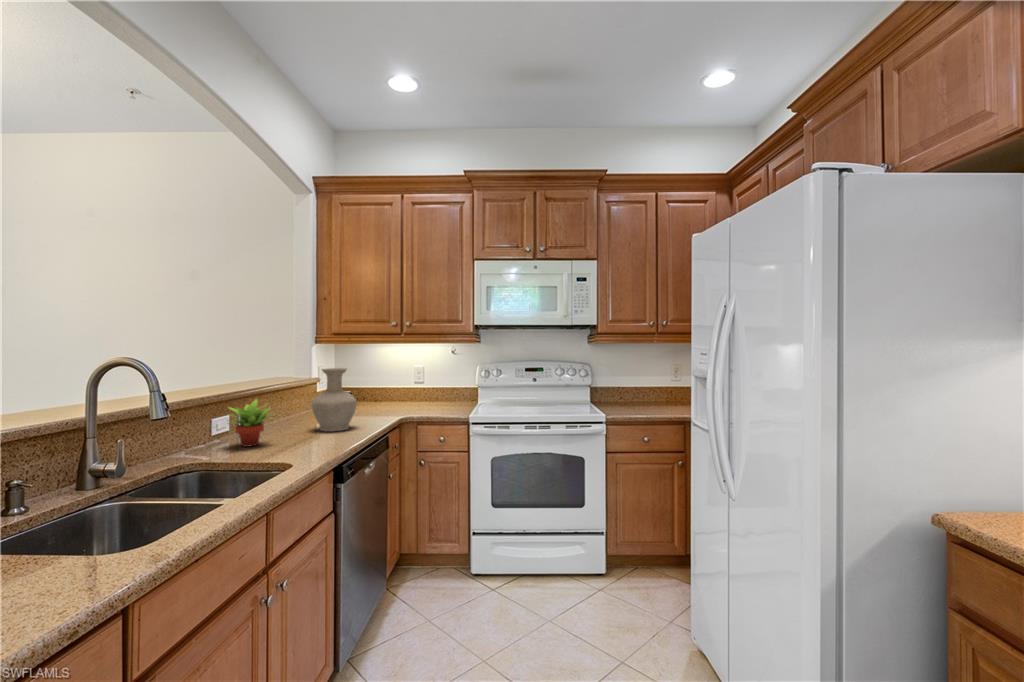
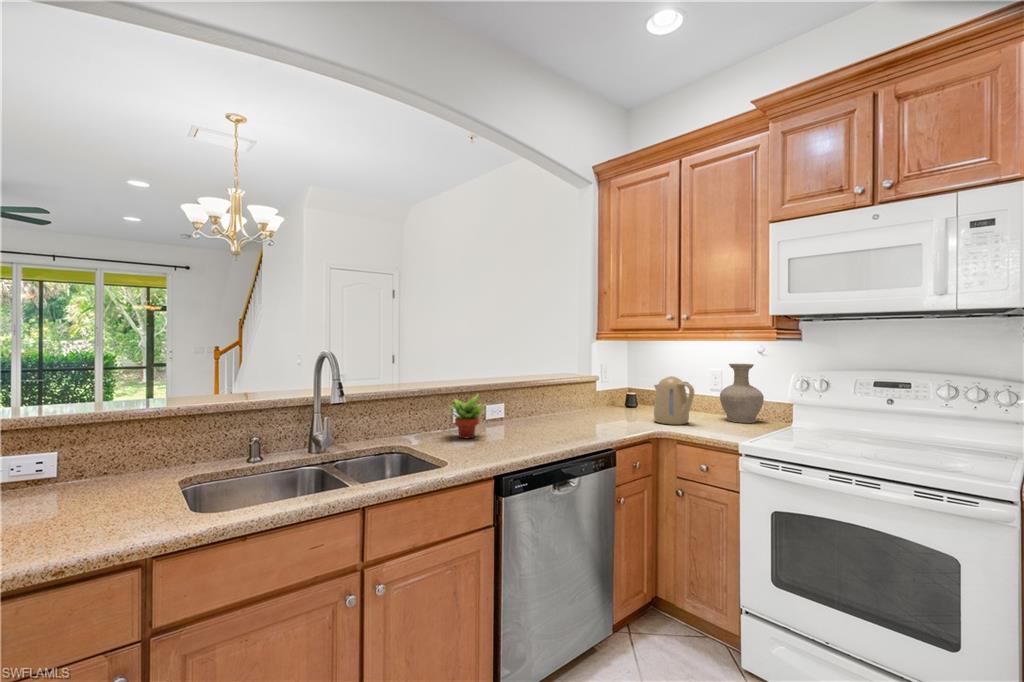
vase: present [312,368,356,431] -> present [720,364,764,423]
kettle: none [383,372,420,412] -> present [654,376,694,425]

